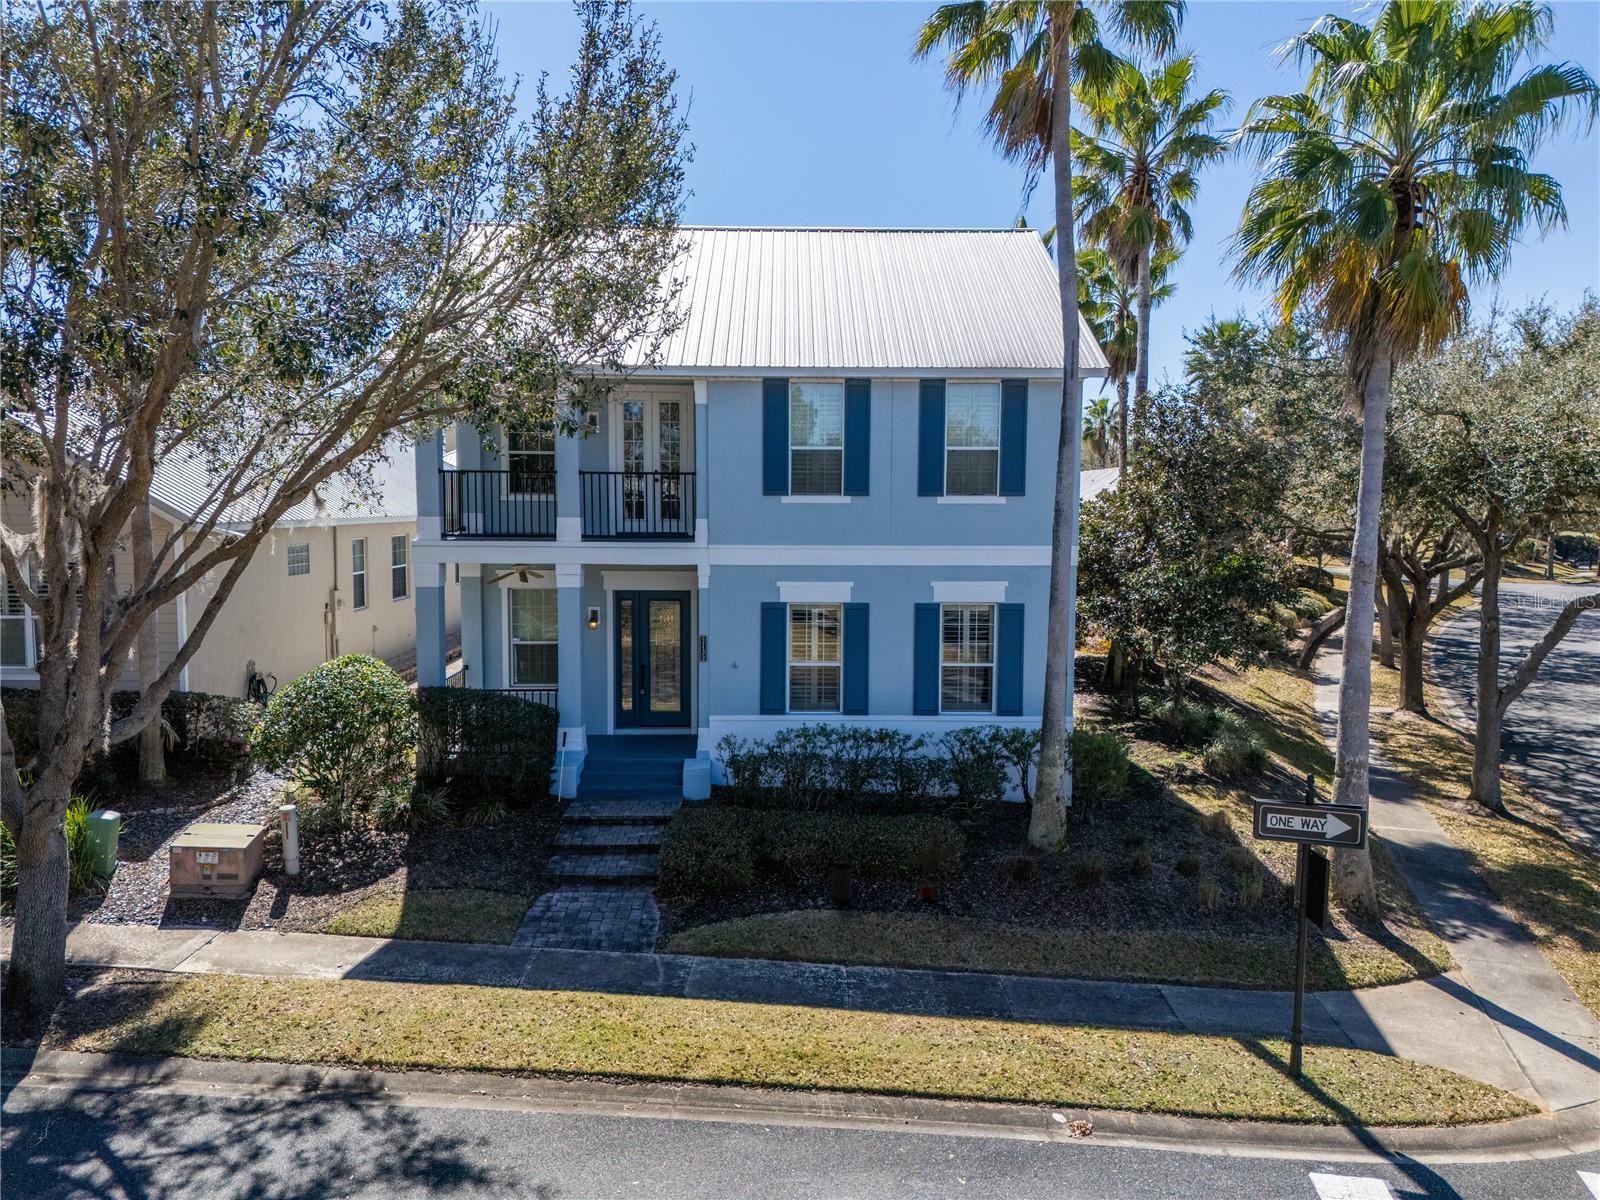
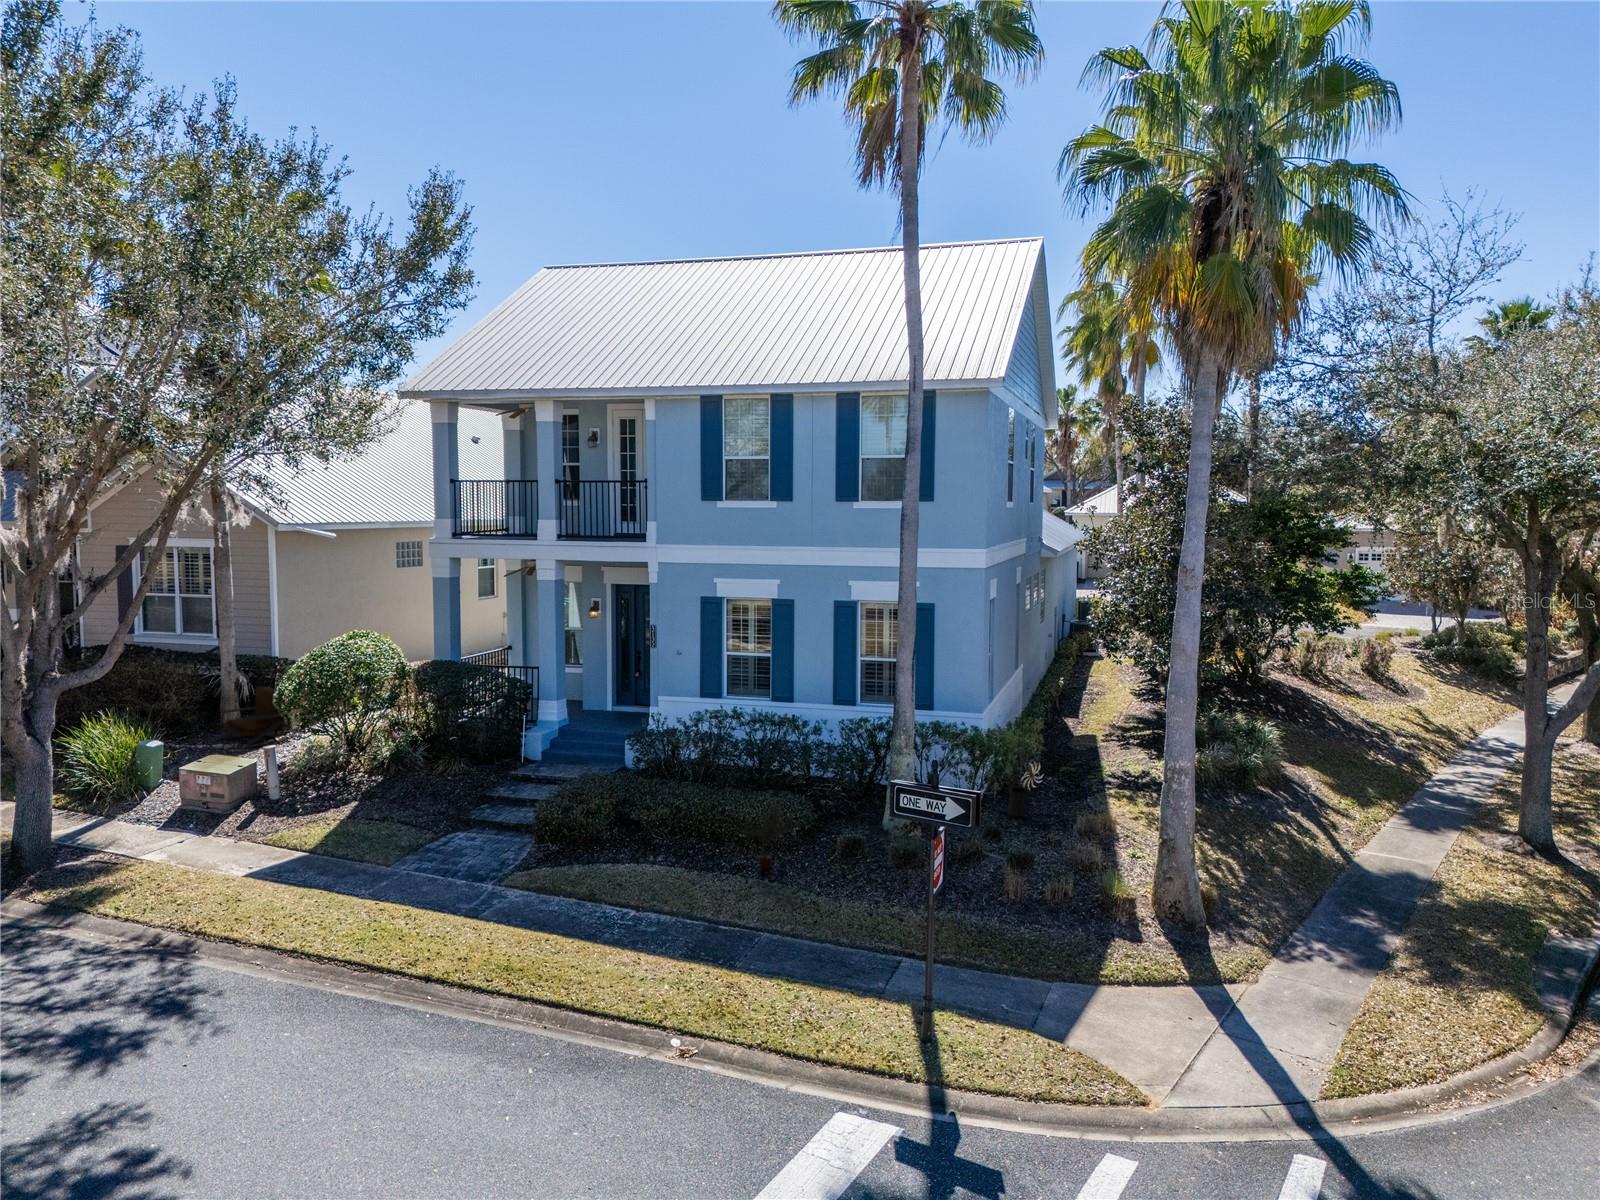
lounge chair: none [135,728,235,808] -> present [222,687,285,748]
watering can: present [830,852,851,901] -> present [1008,782,1025,818]

